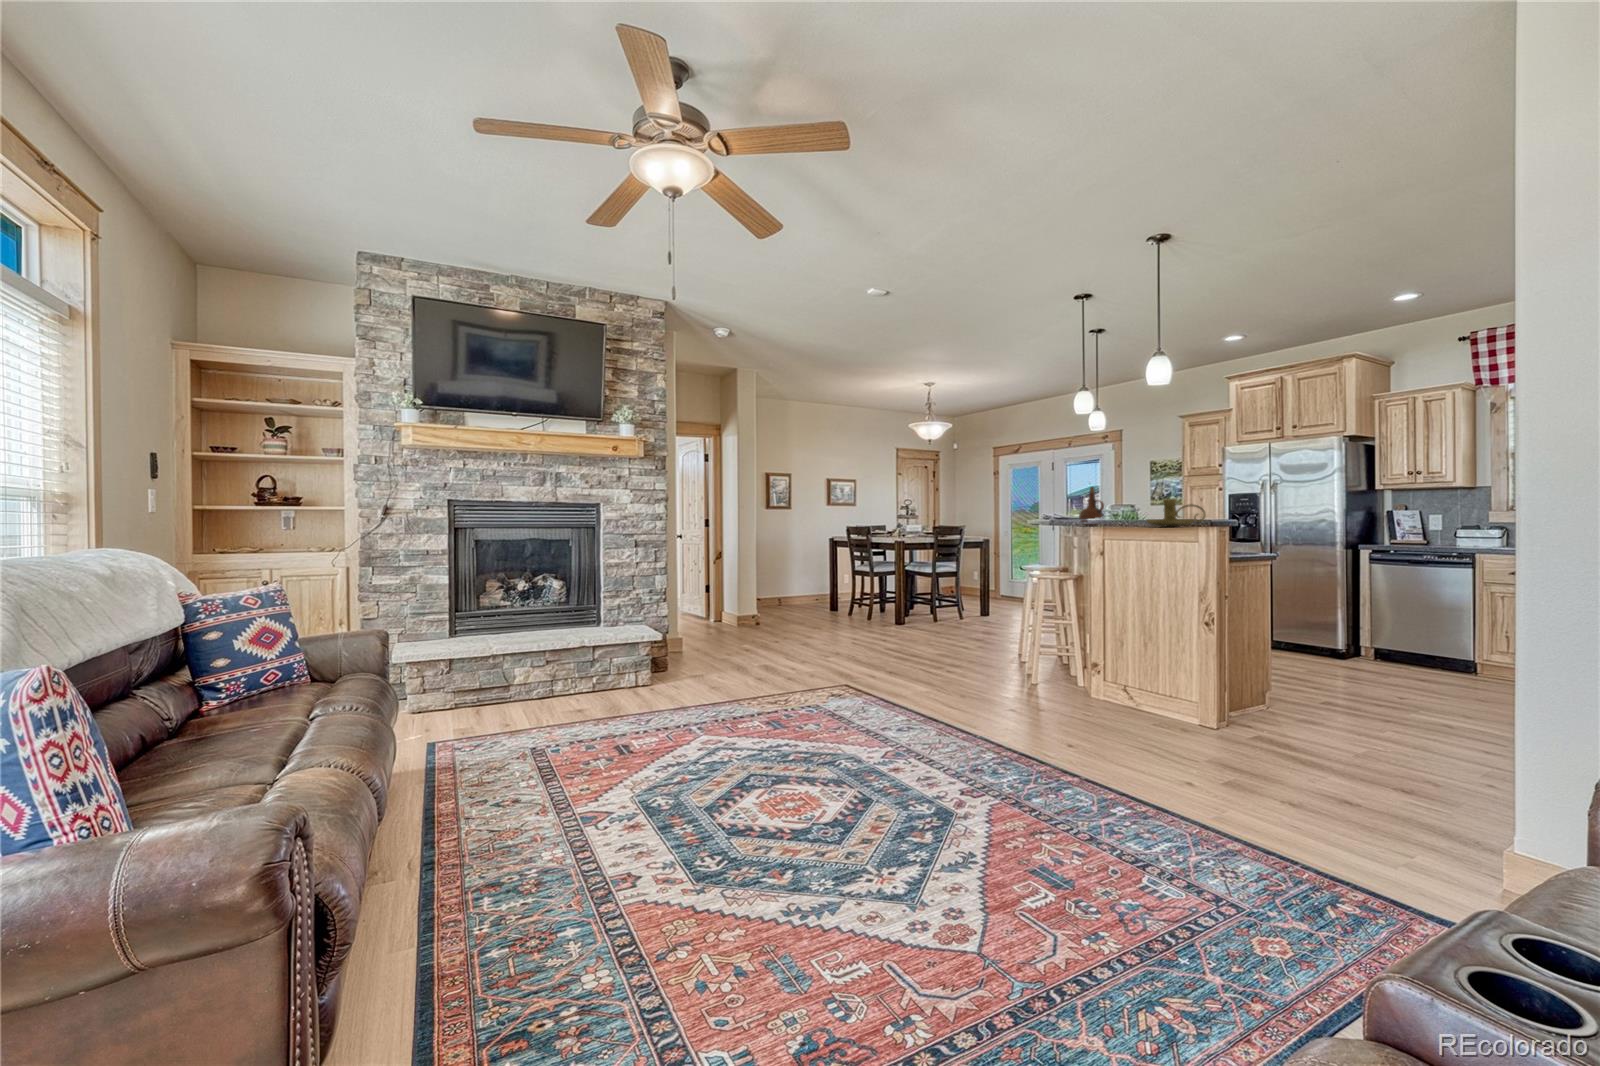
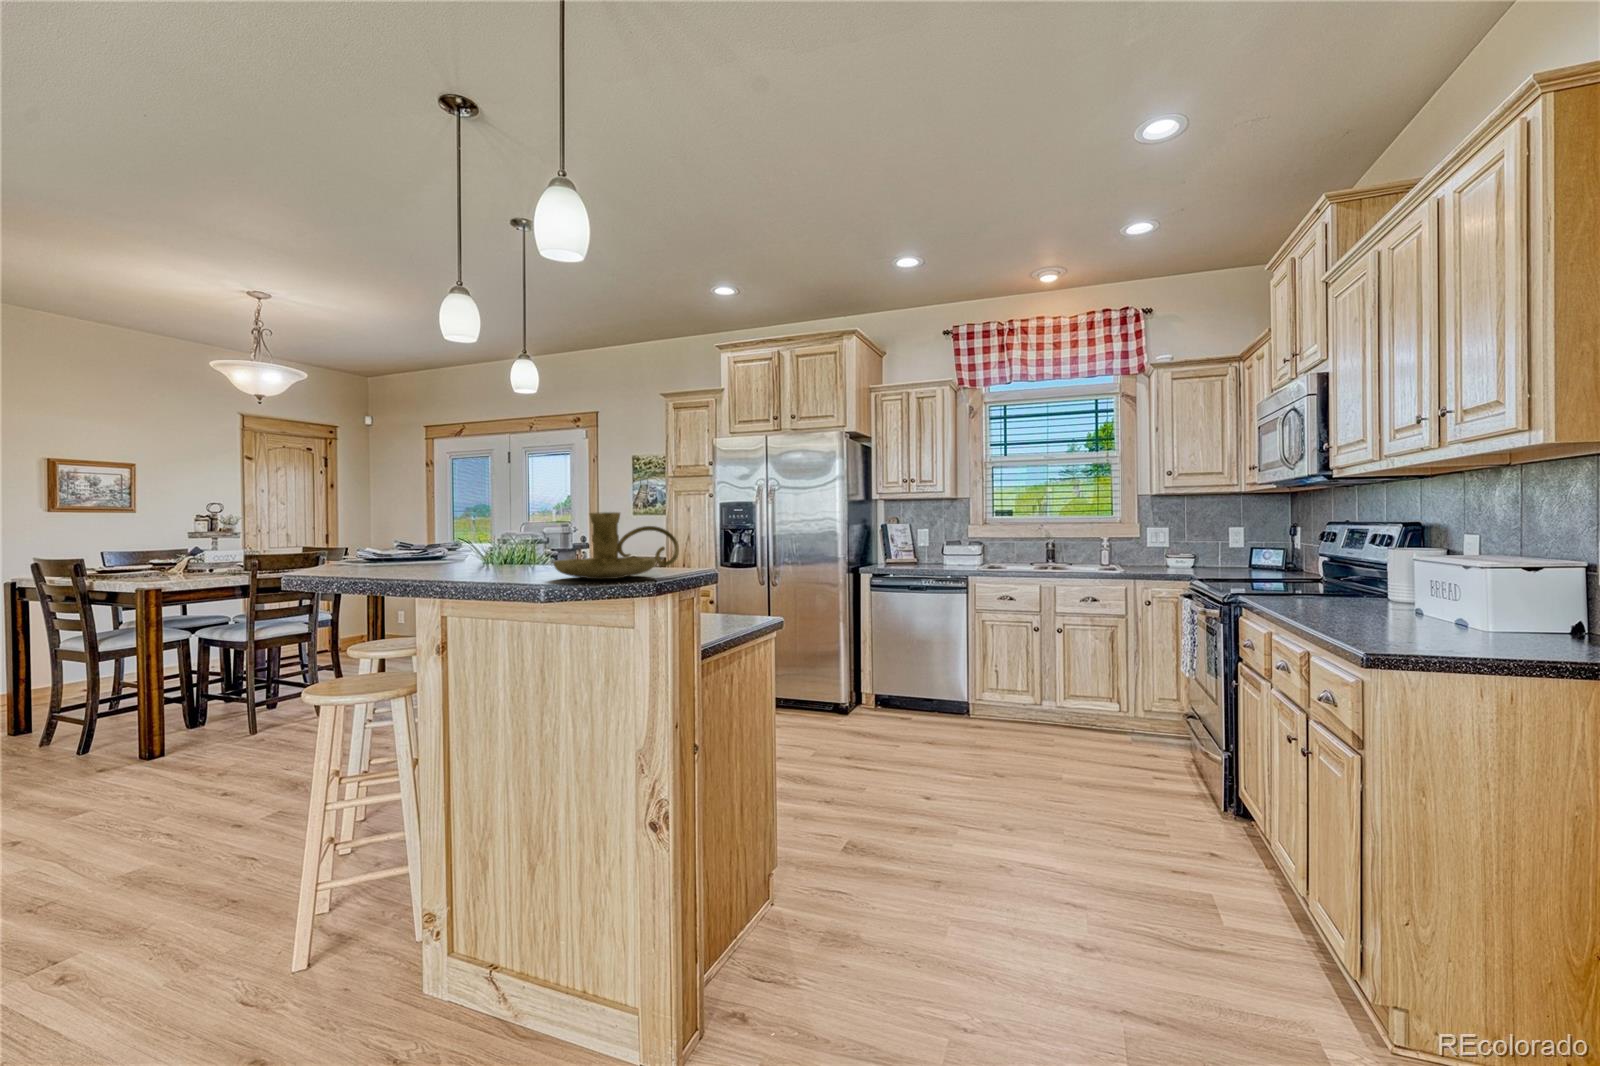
ceramic pitcher: present [1079,487,1104,526] -> none [440,481,494,567]

